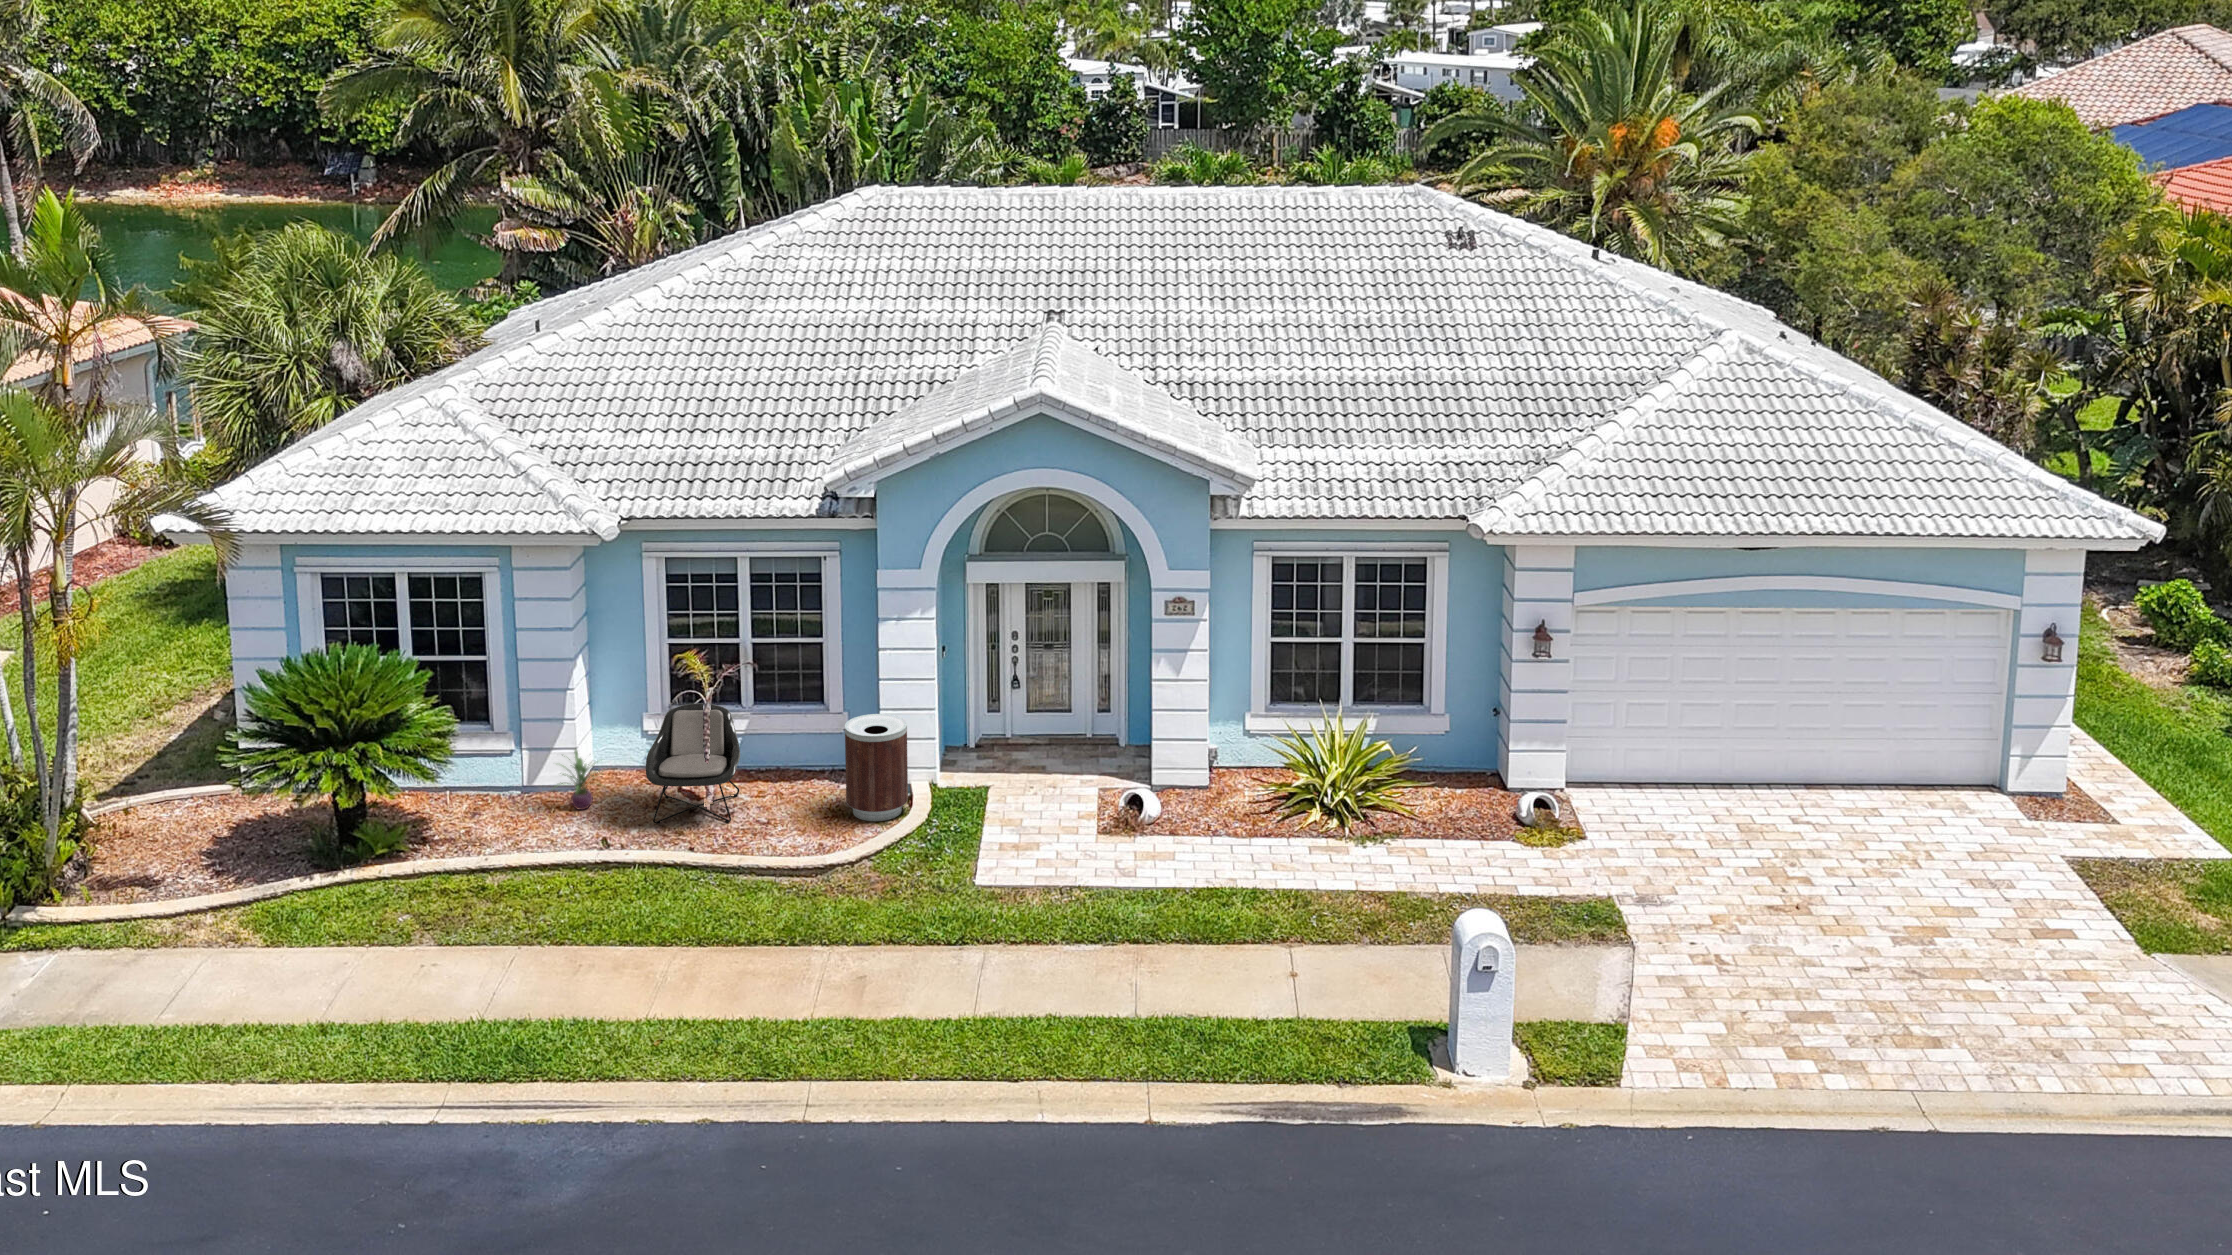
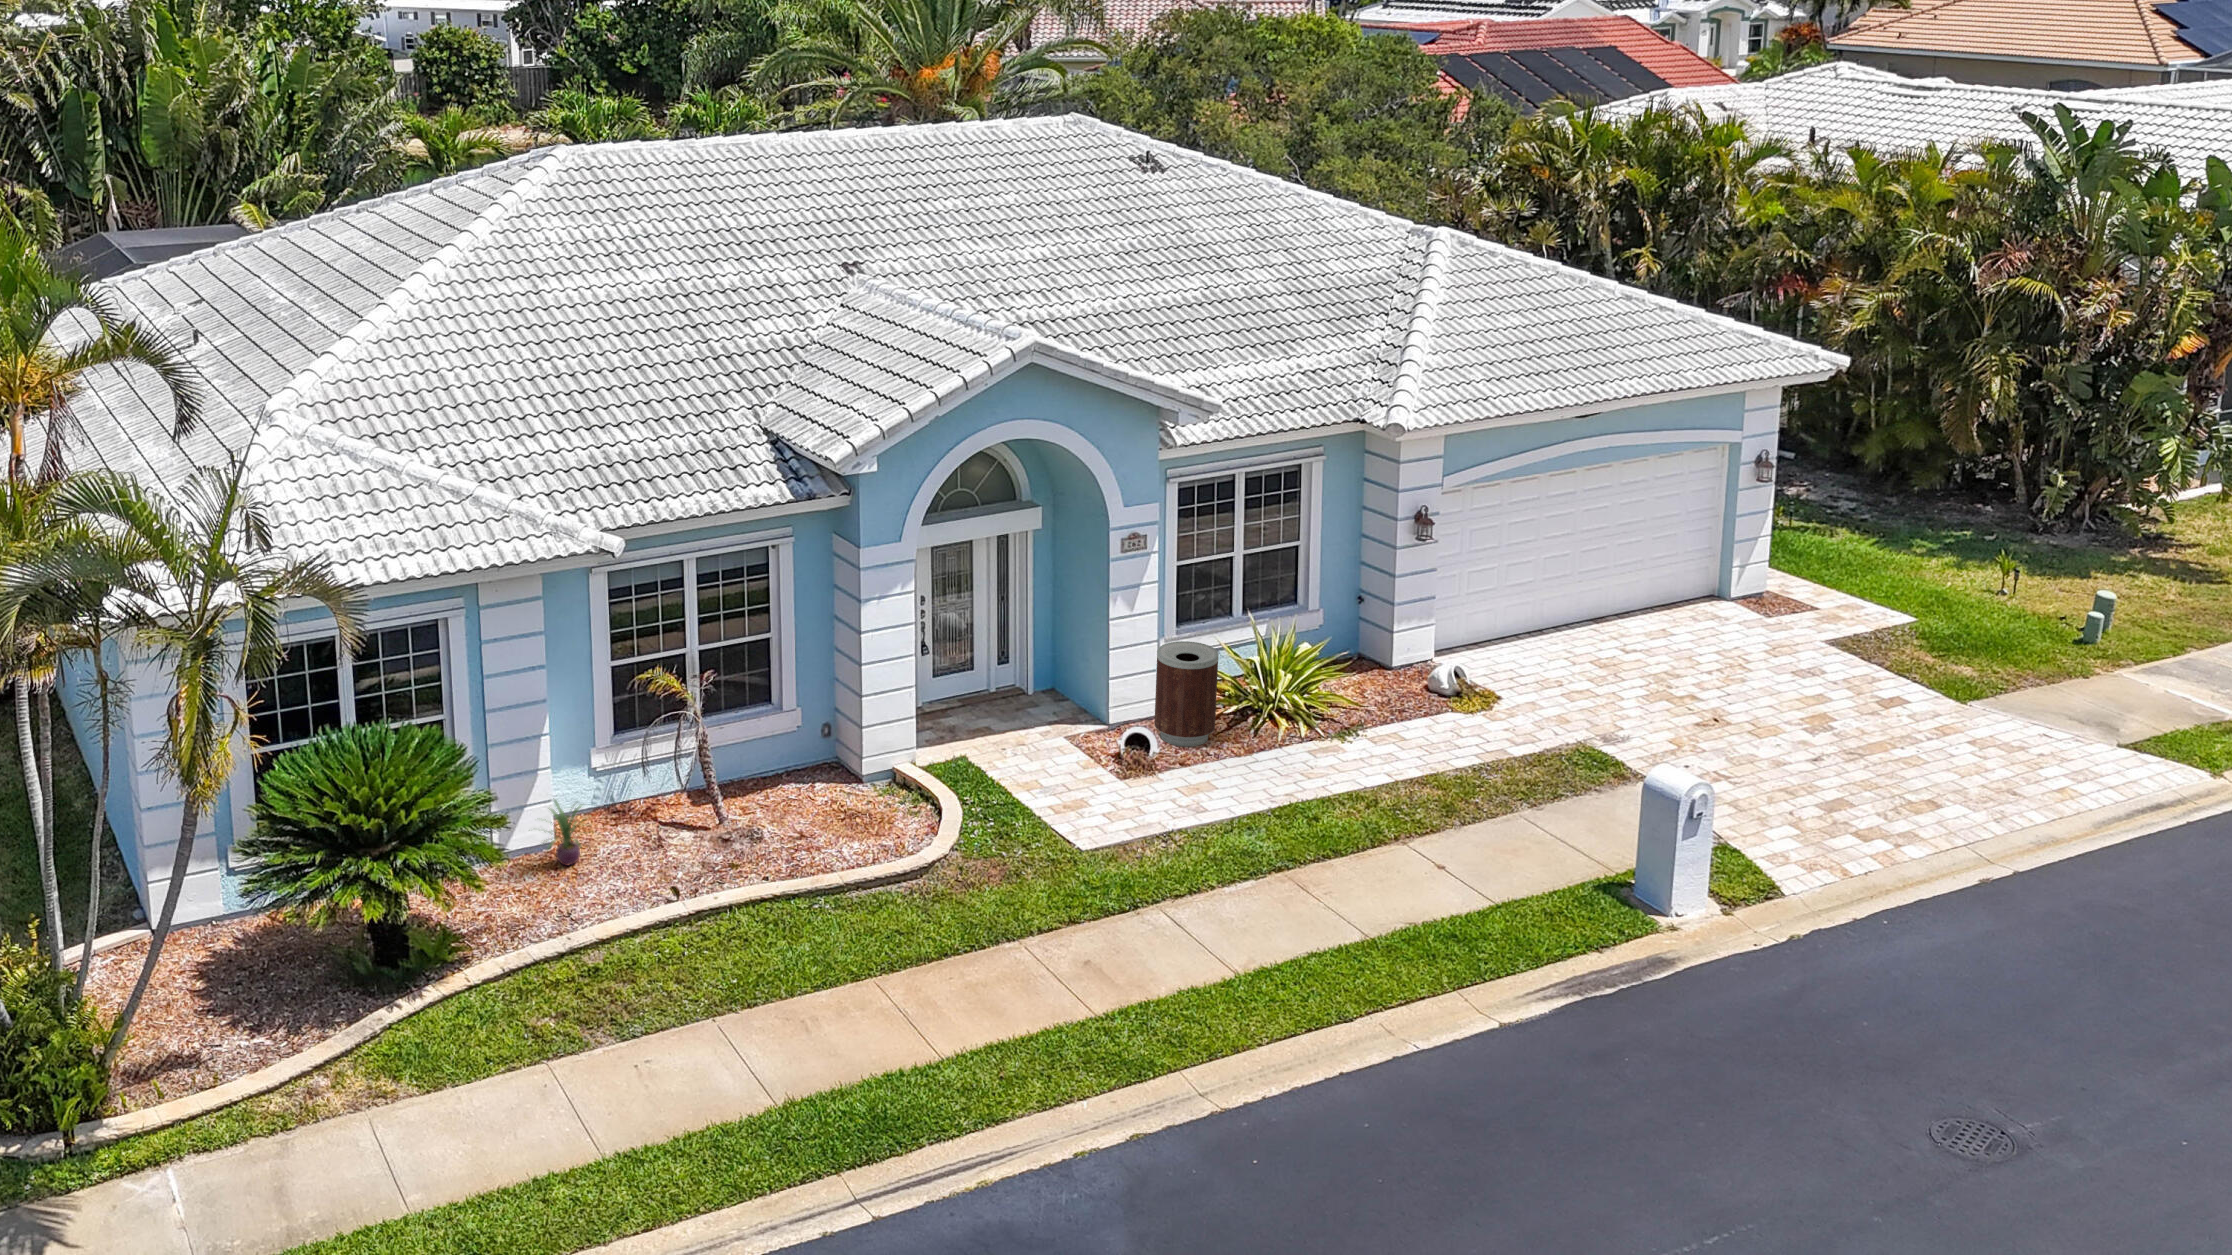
lounge chair: present [646,703,740,824] -> none [640,721,753,863]
trash can: present [845,714,908,821] -> present [1154,641,1219,746]

